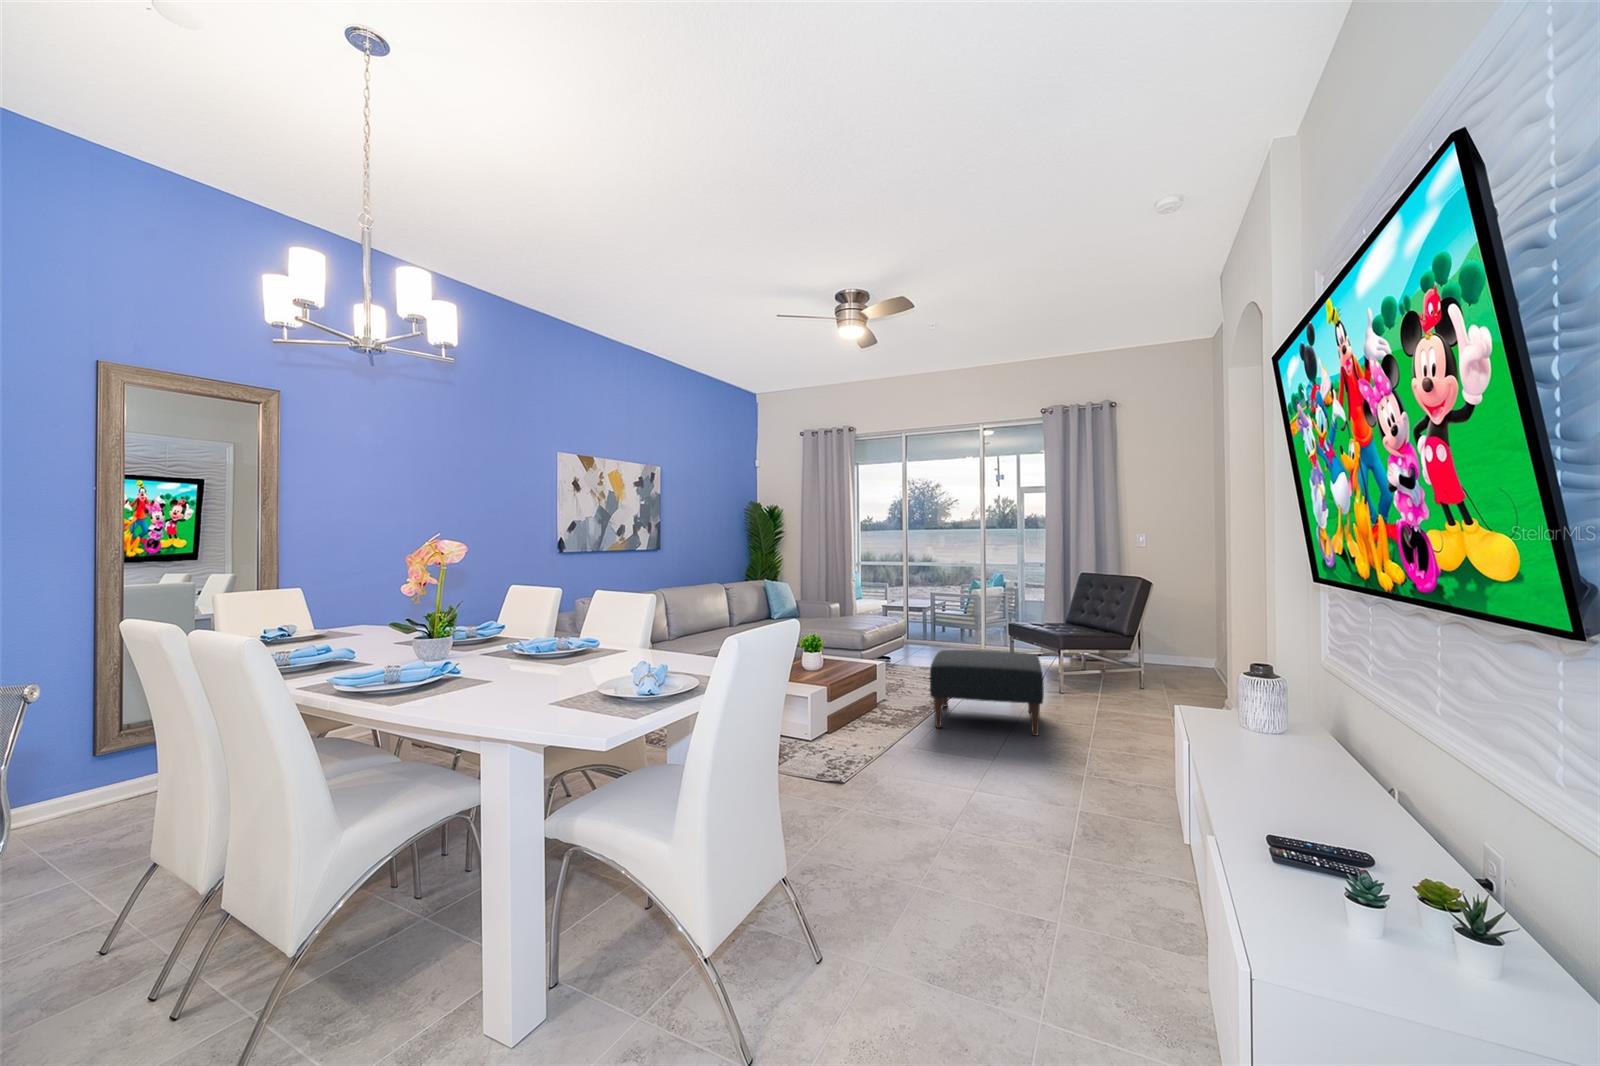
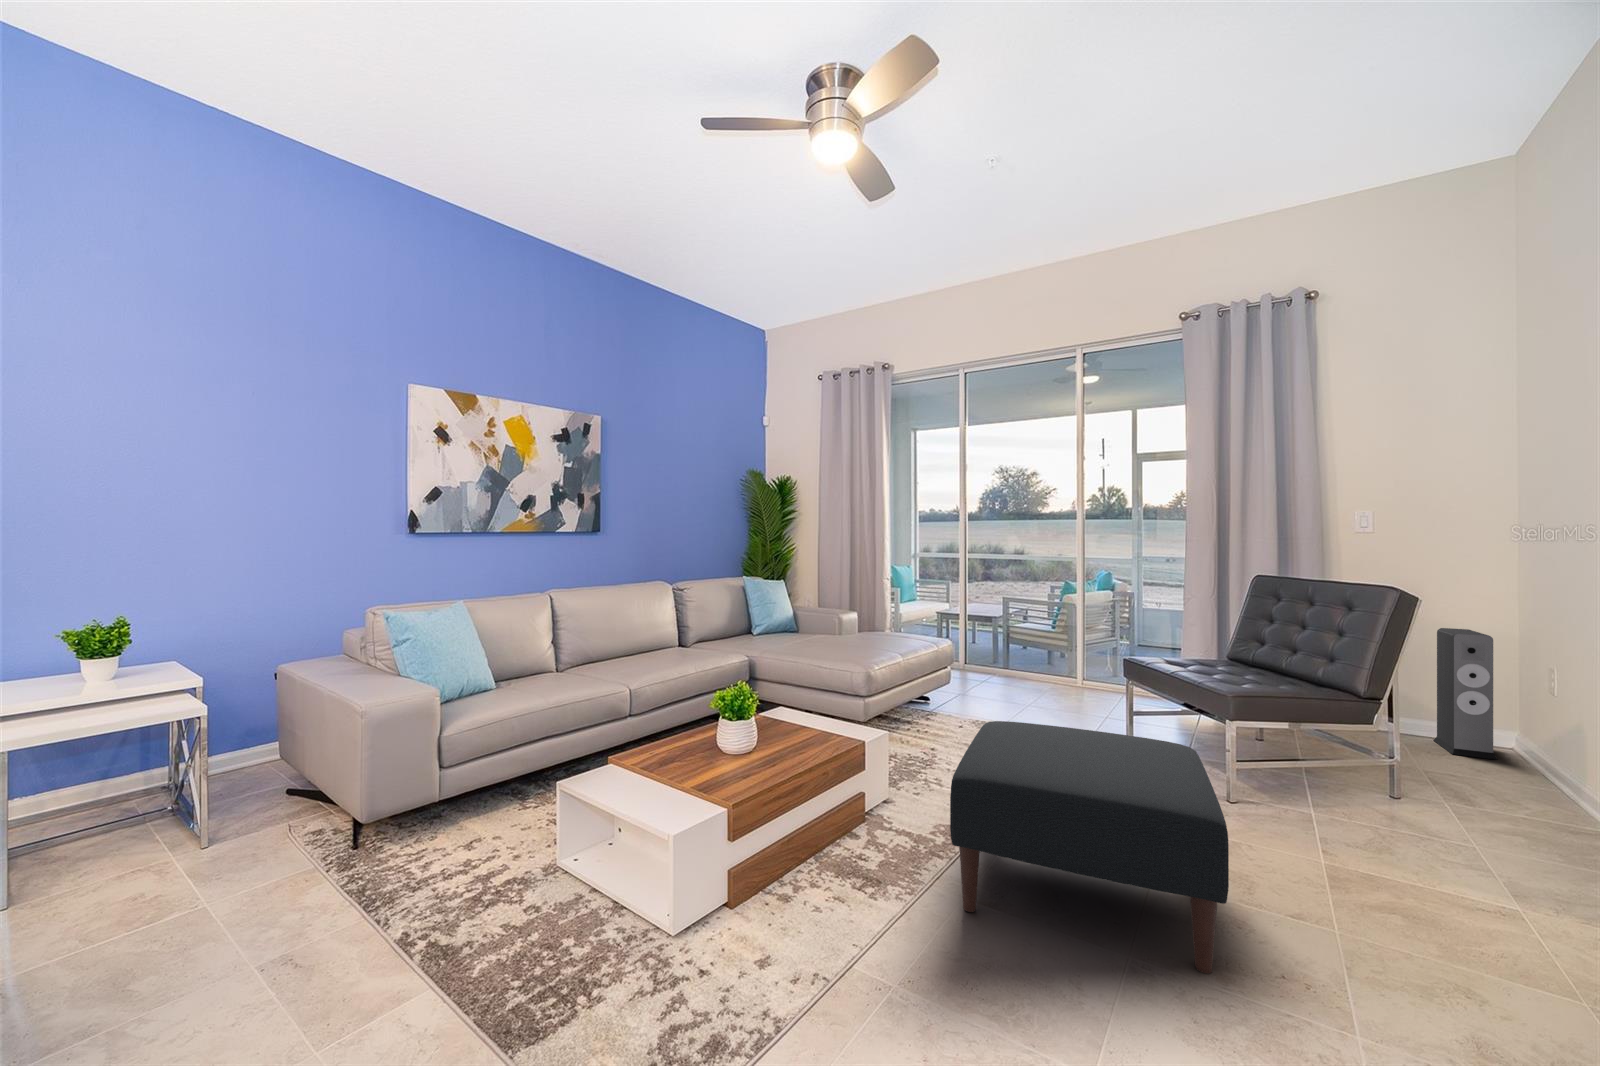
speaker: none [1174,602,1200,672] -> present [1433,628,1497,760]

